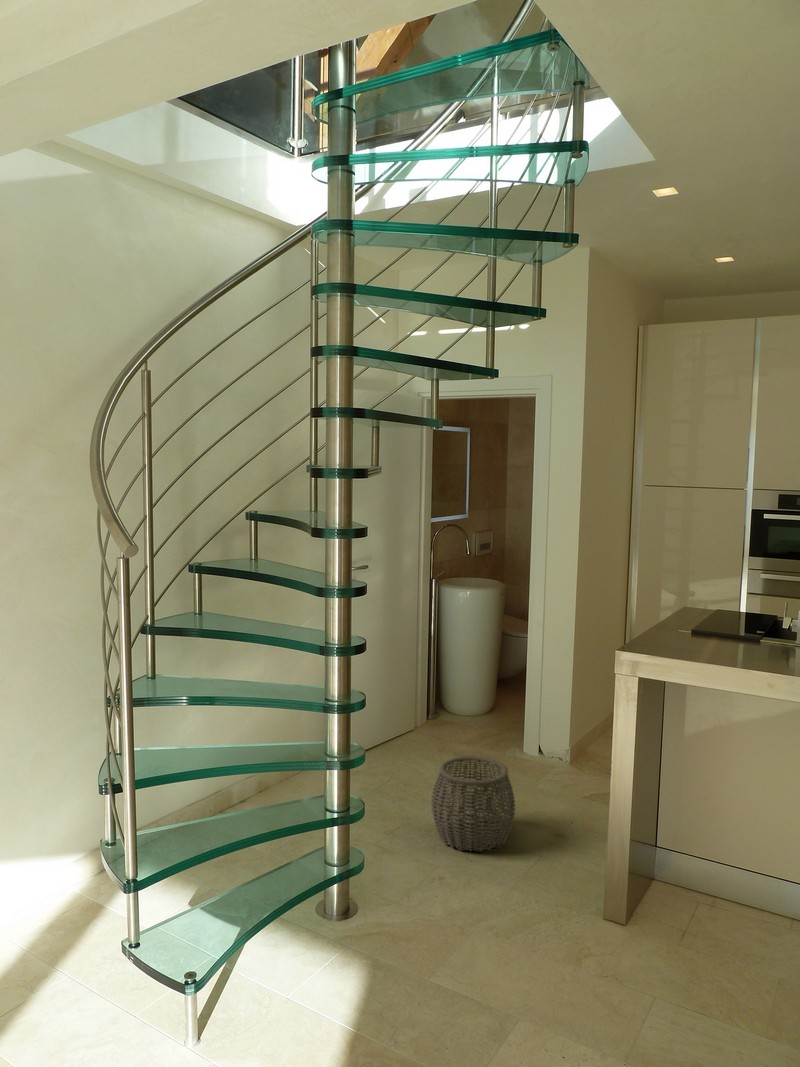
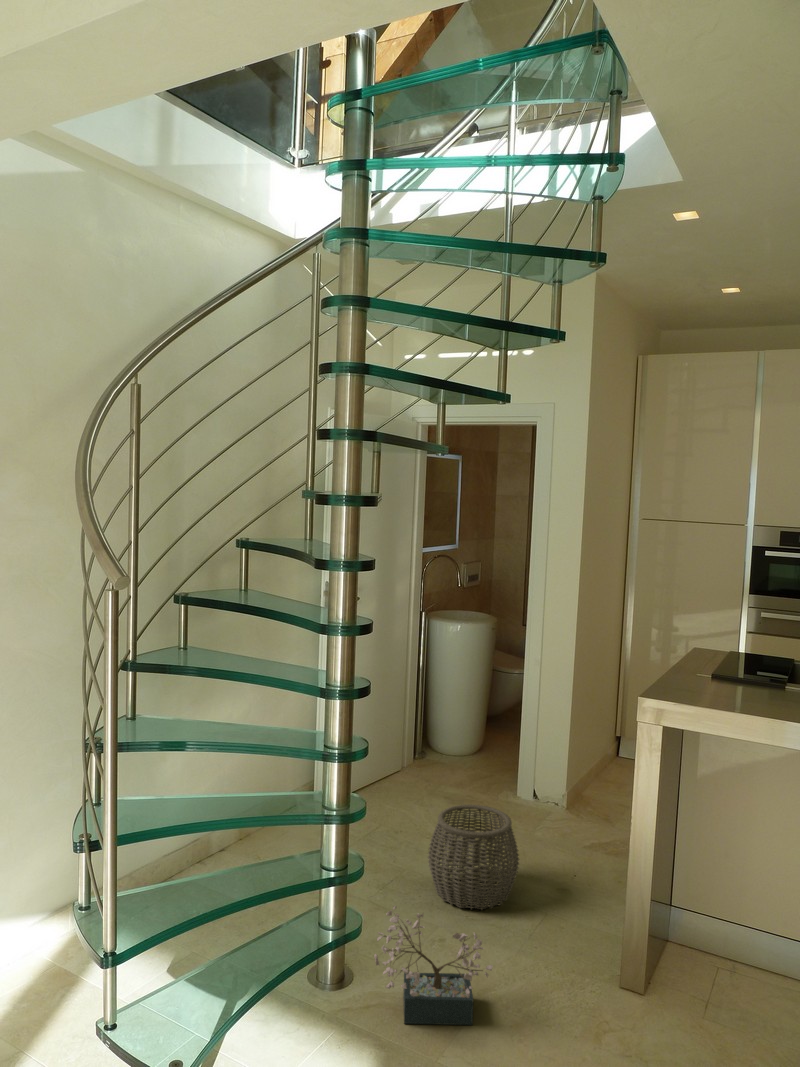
decorative plant: none [374,844,483,950] -> present [374,906,493,1025]

